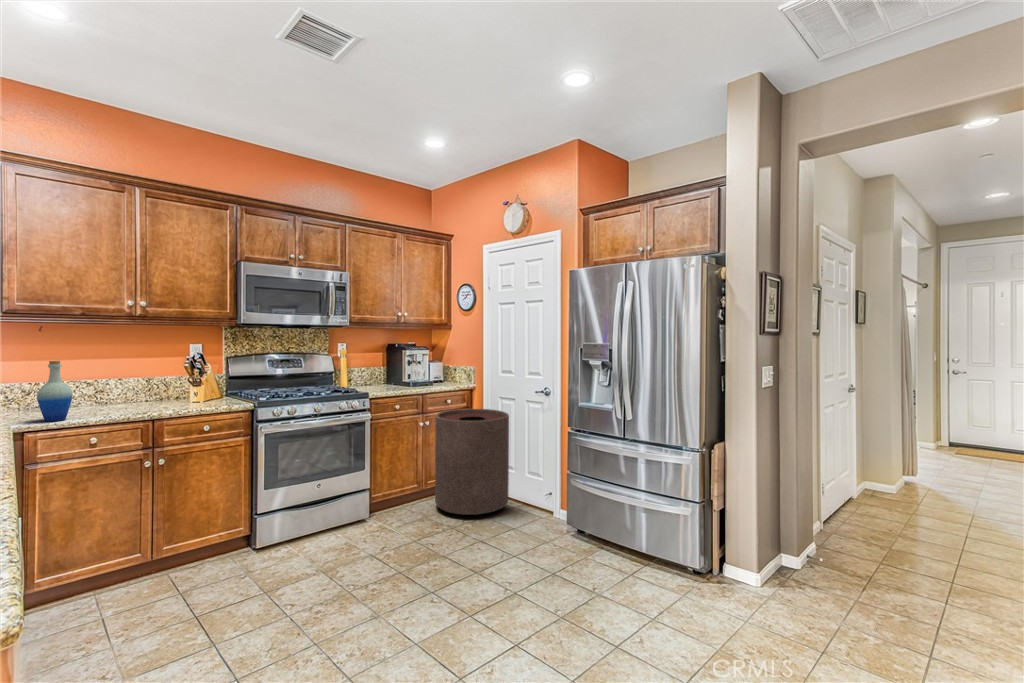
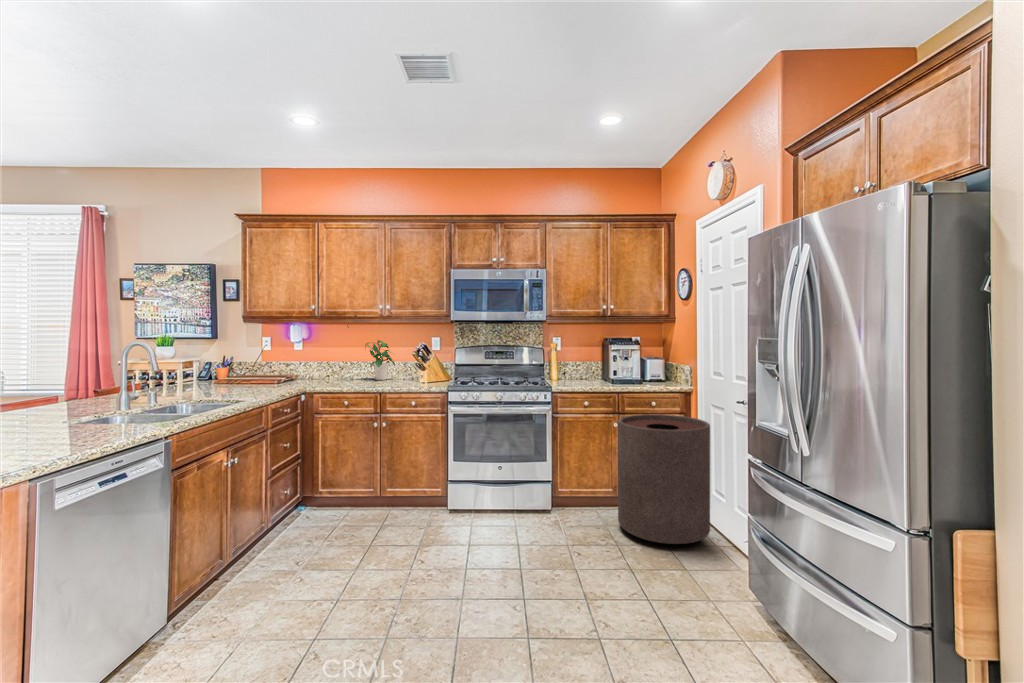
potted plant: none [80,348,136,404] -> present [365,340,395,380]
bottle: present [37,361,73,421] -> none [320,347,338,387]

